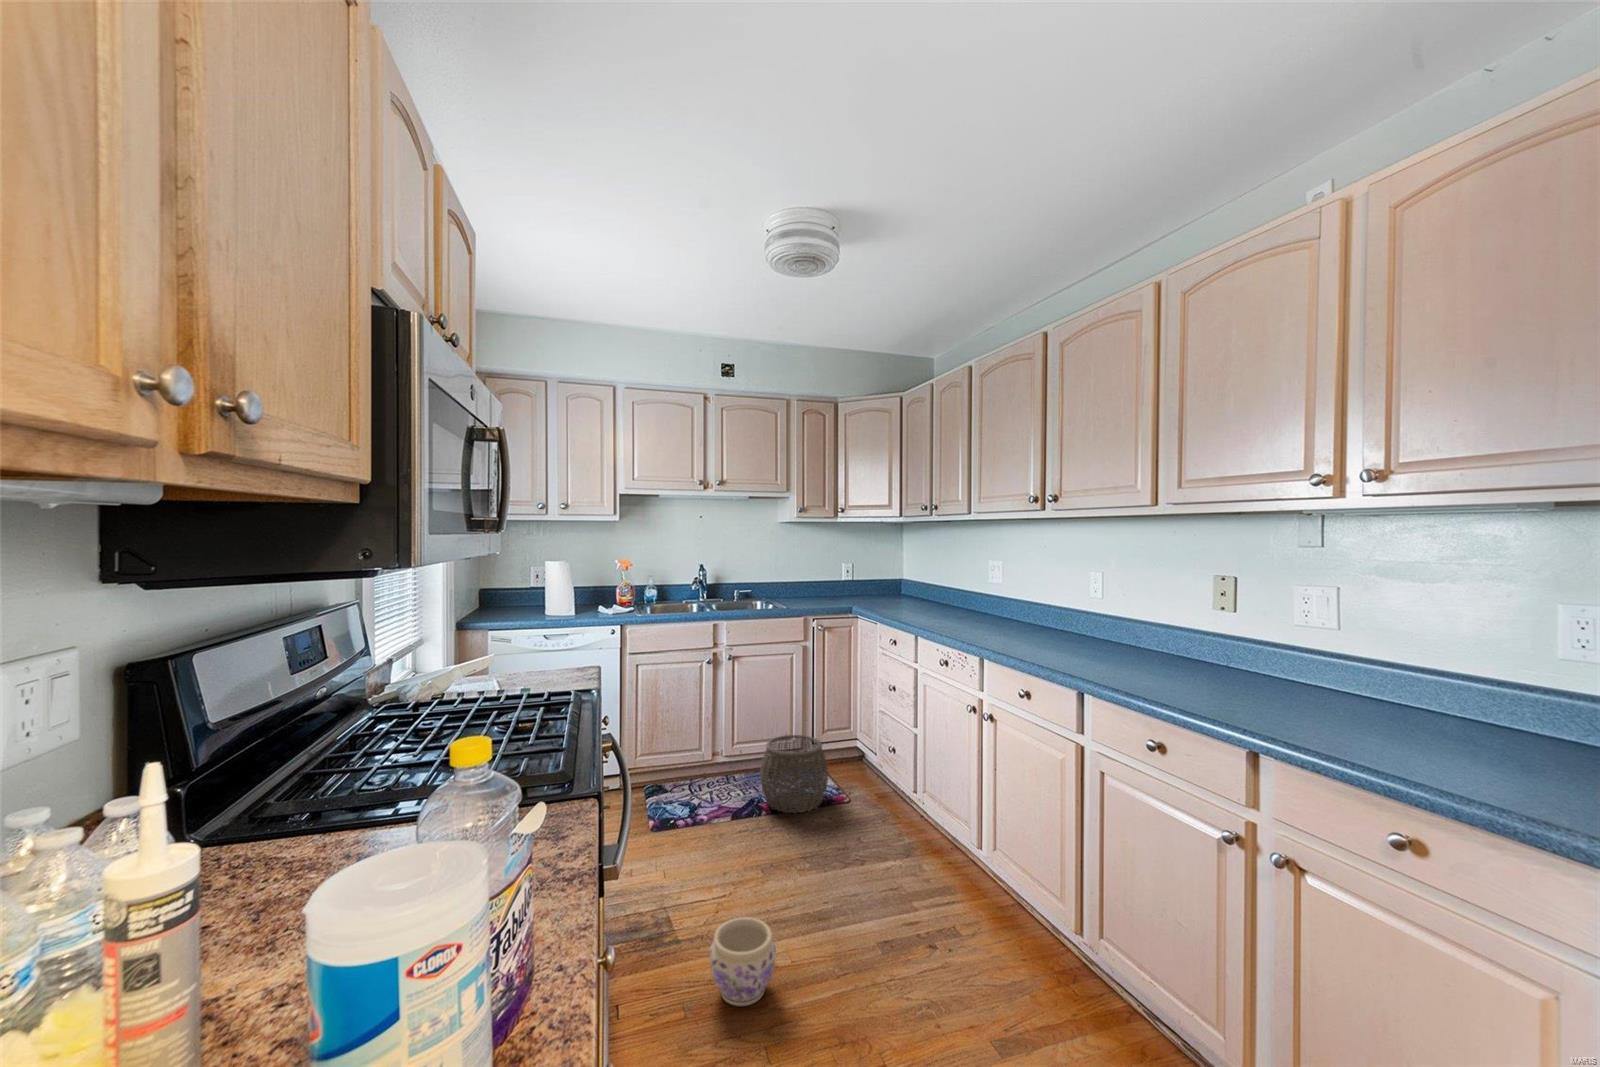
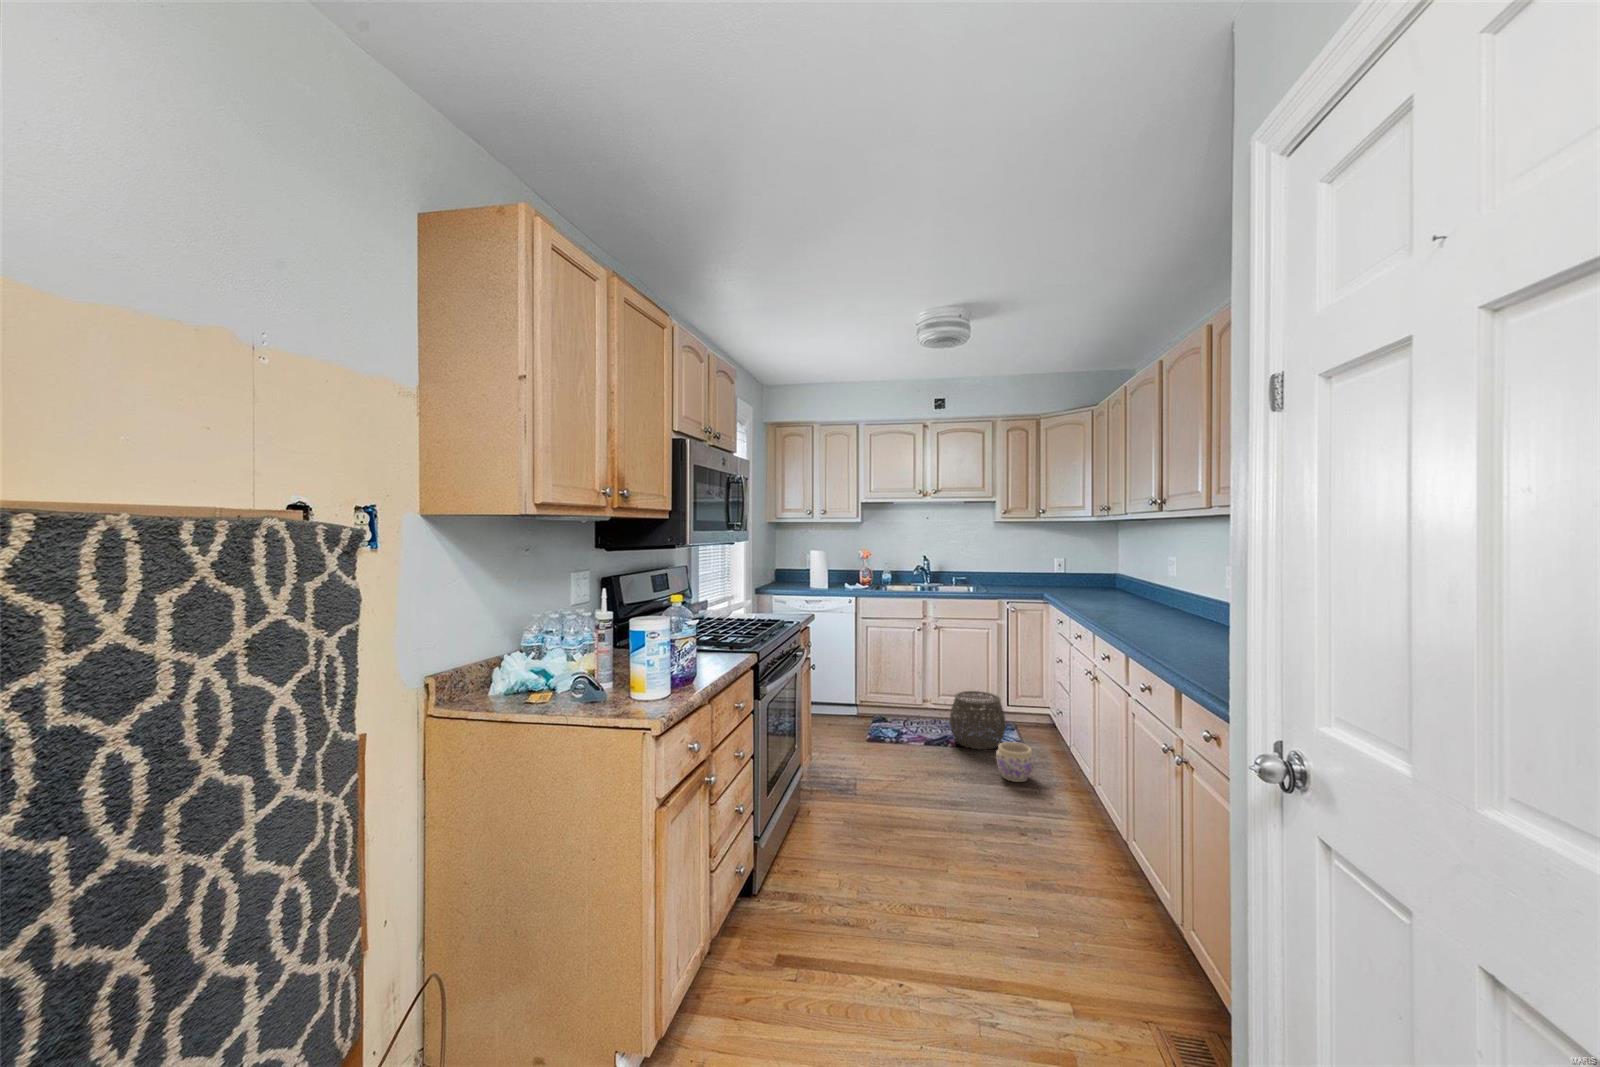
planter: present [709,917,776,1007] -> present [996,742,1034,782]

